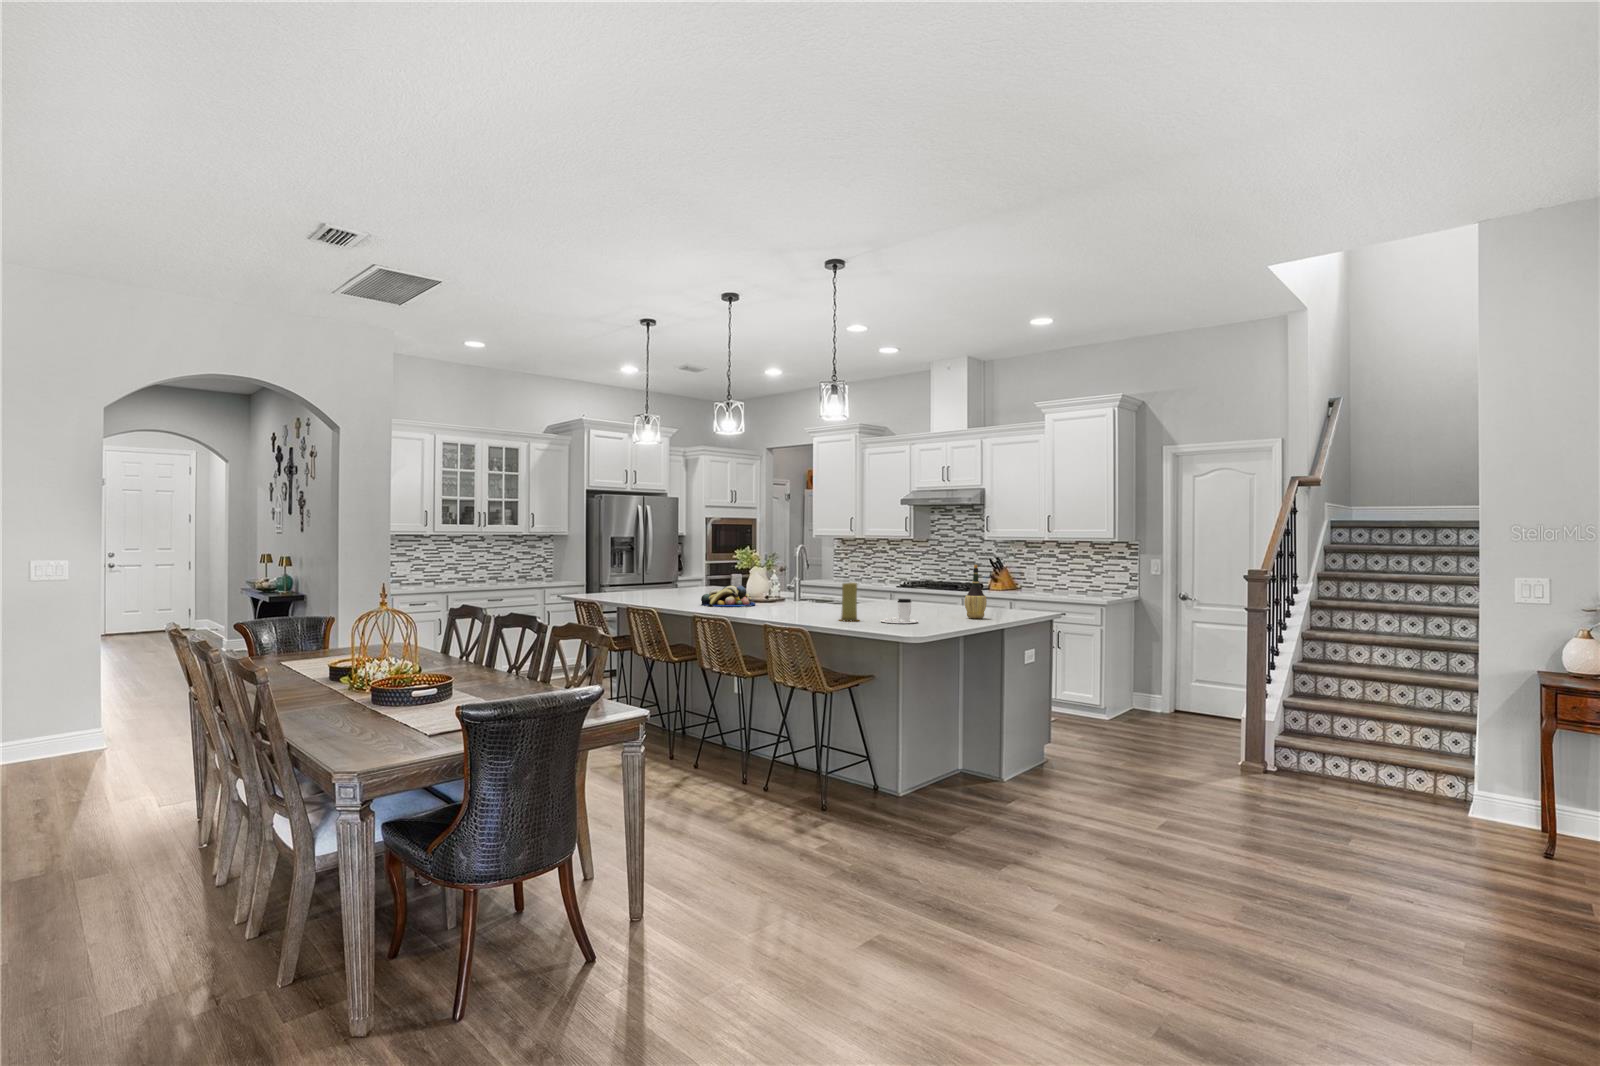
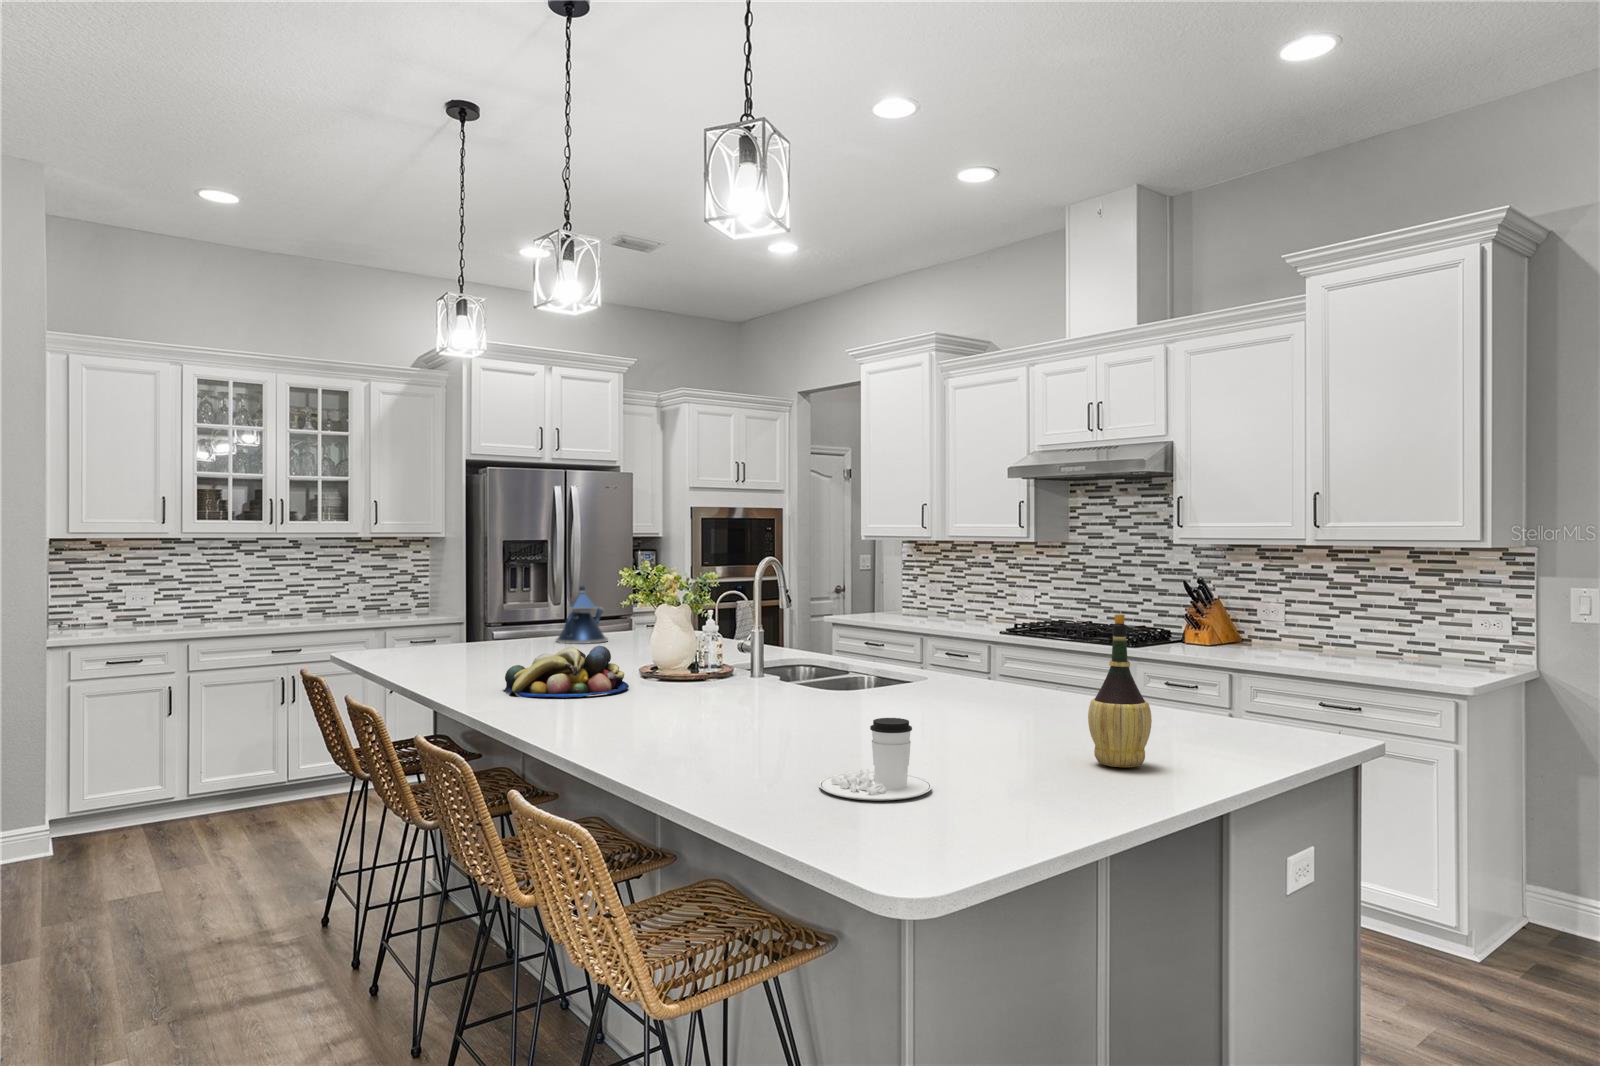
teapot: none [669,562,696,592] -> present [556,586,608,644]
candle: present [840,583,859,621] -> none [708,666,770,781]

